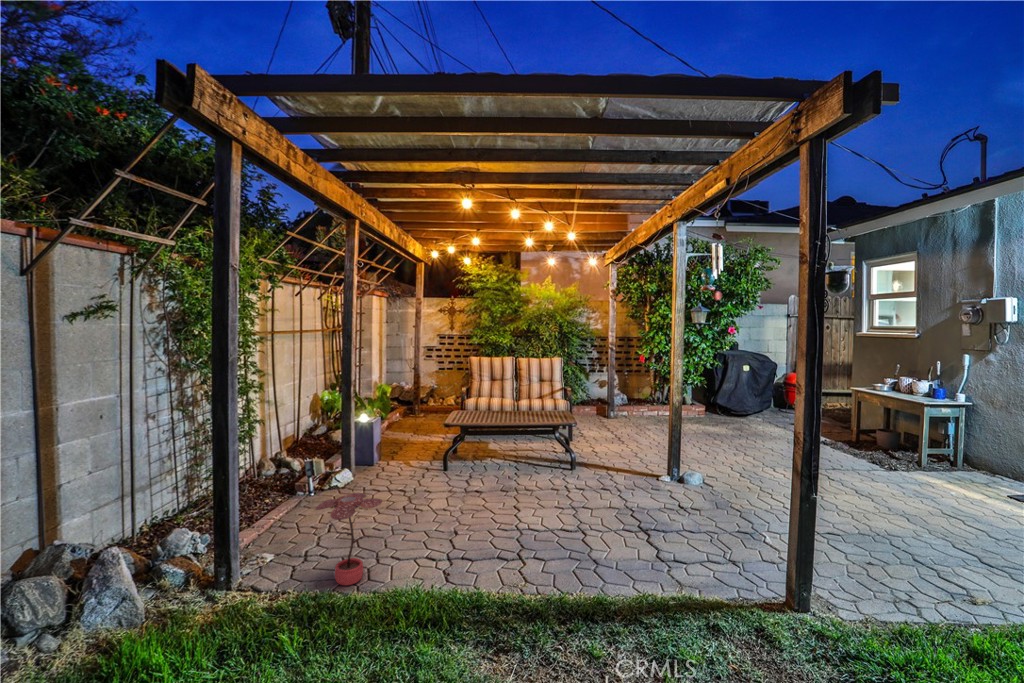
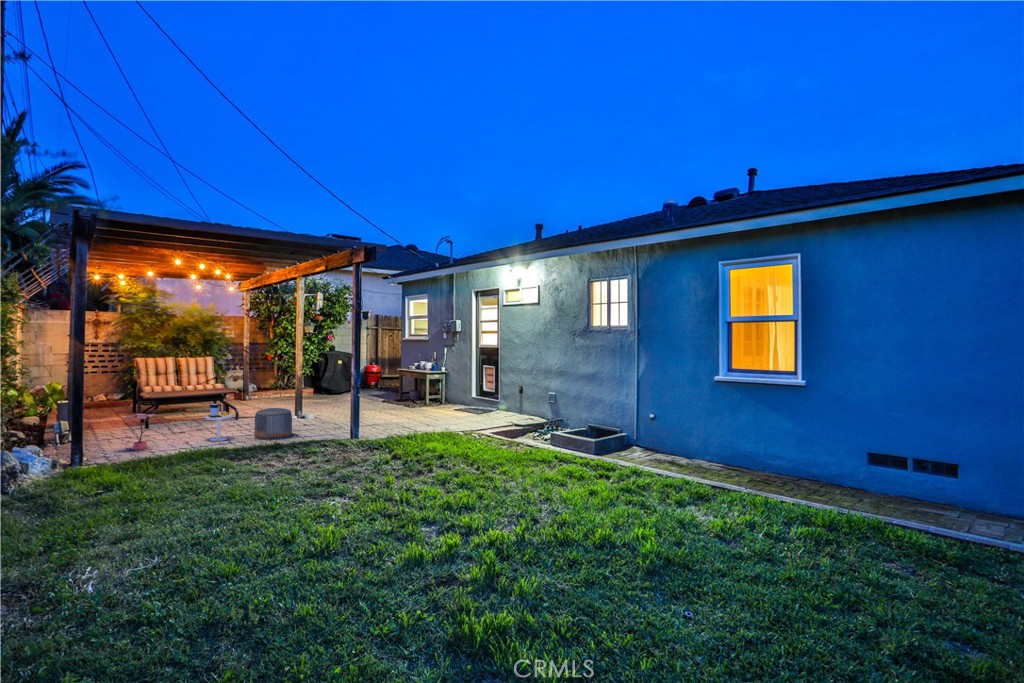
side table: none [495,479,551,576] -> present [206,404,232,441]
pouf: none [602,502,701,614] -> present [255,408,292,440]

